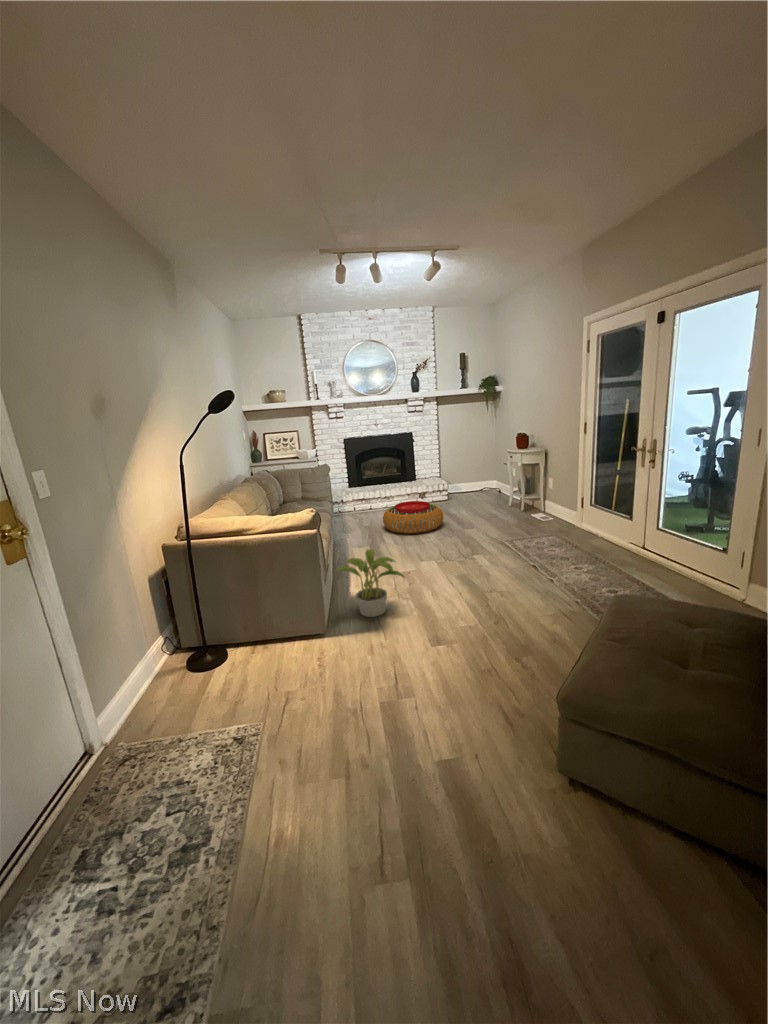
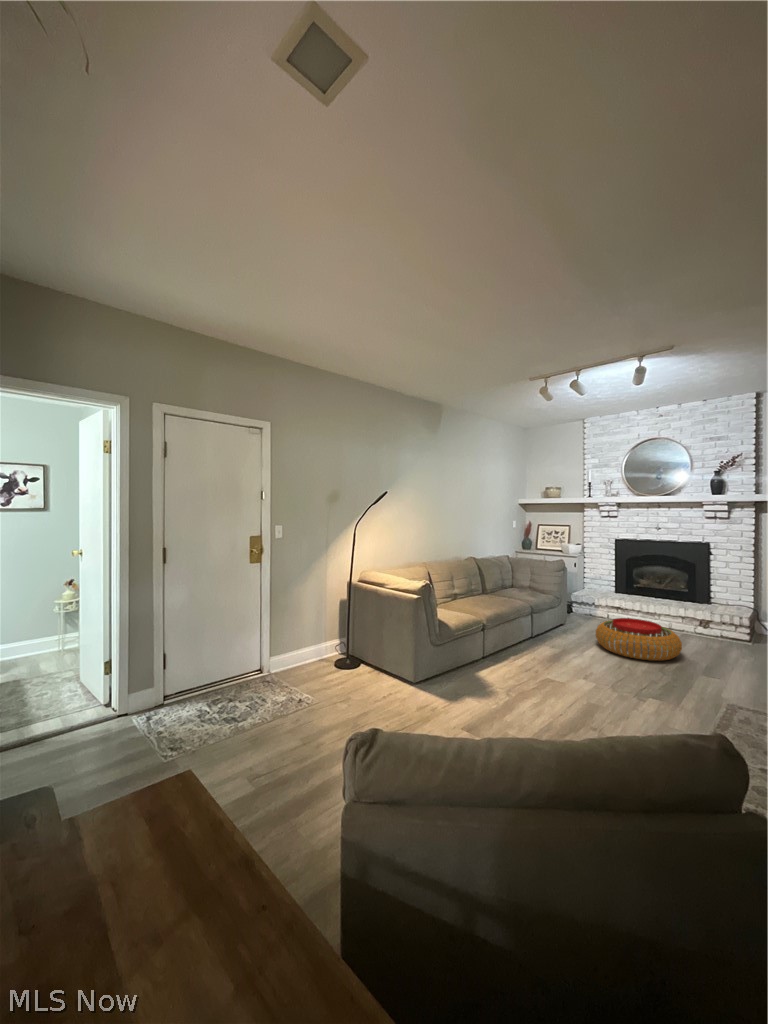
potted plant: present [335,549,404,617] -> none [439,632,493,694]

